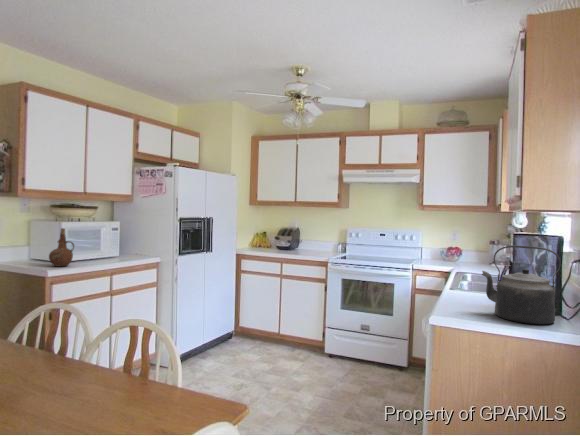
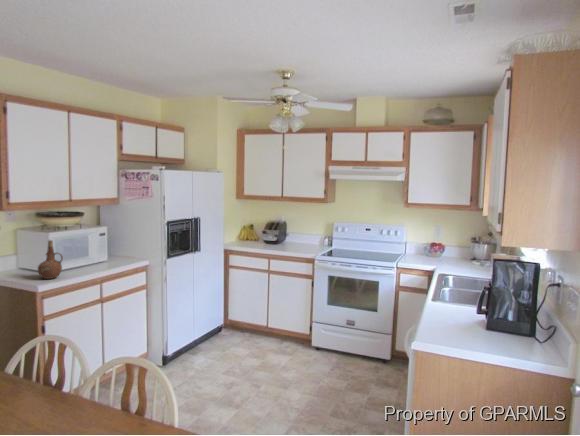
kettle: present [482,245,561,324] -> none [463,273,536,350]

